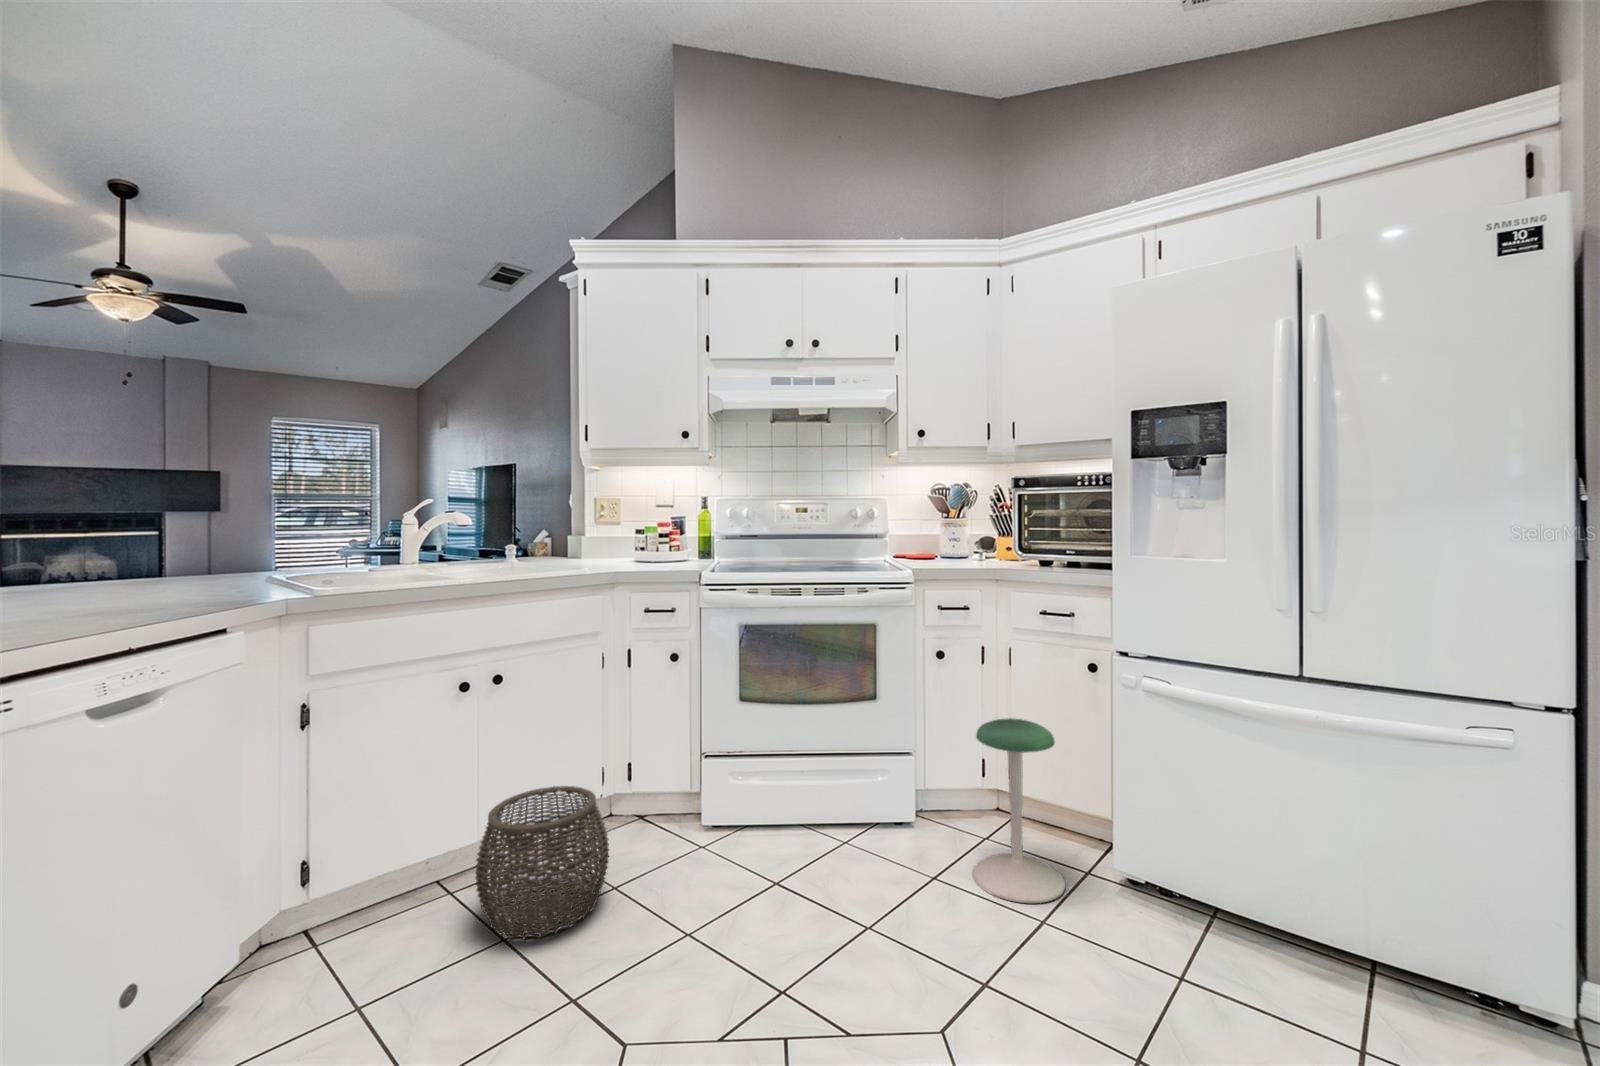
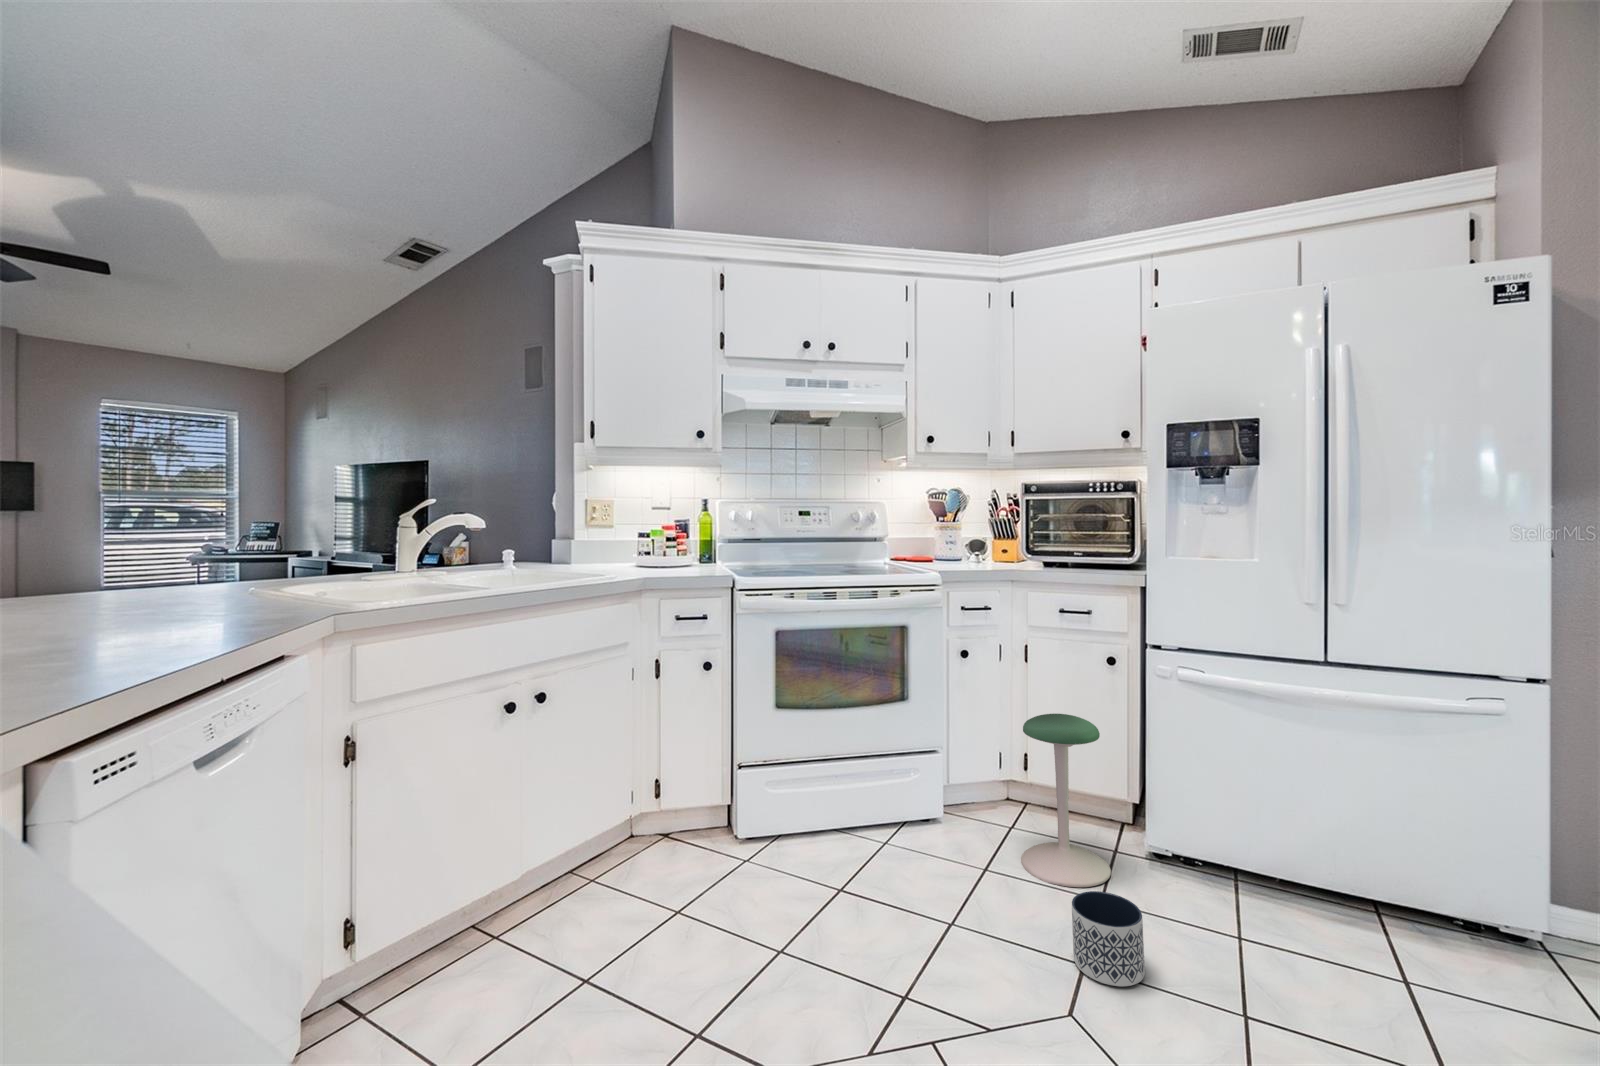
woven basket: present [475,786,609,939] -> none [543,809,681,978]
planter: none [975,908,1048,1013] -> present [1072,891,1145,986]

